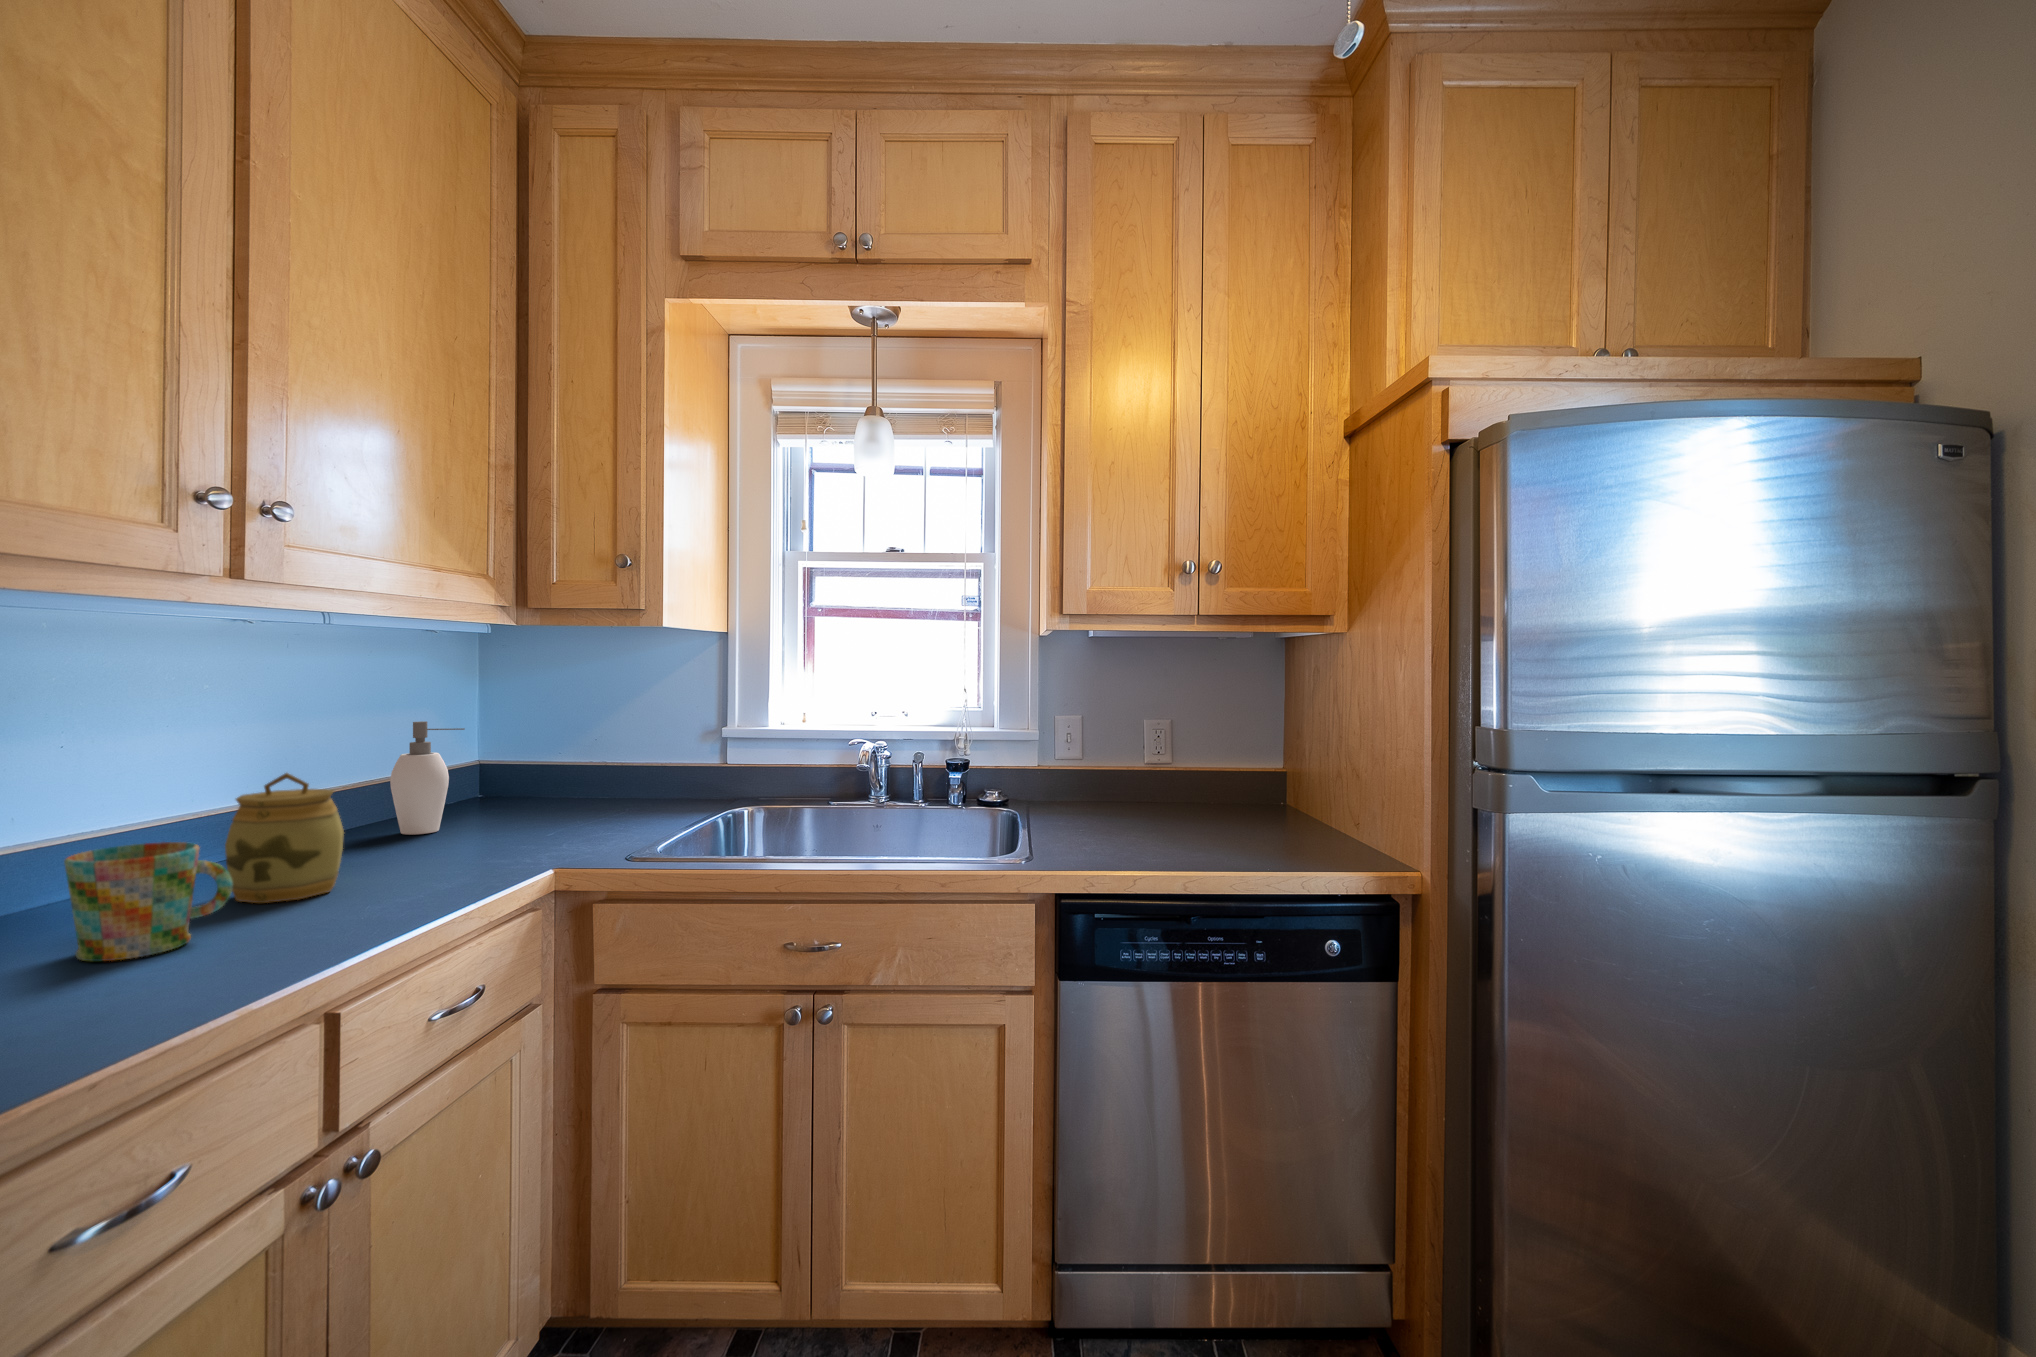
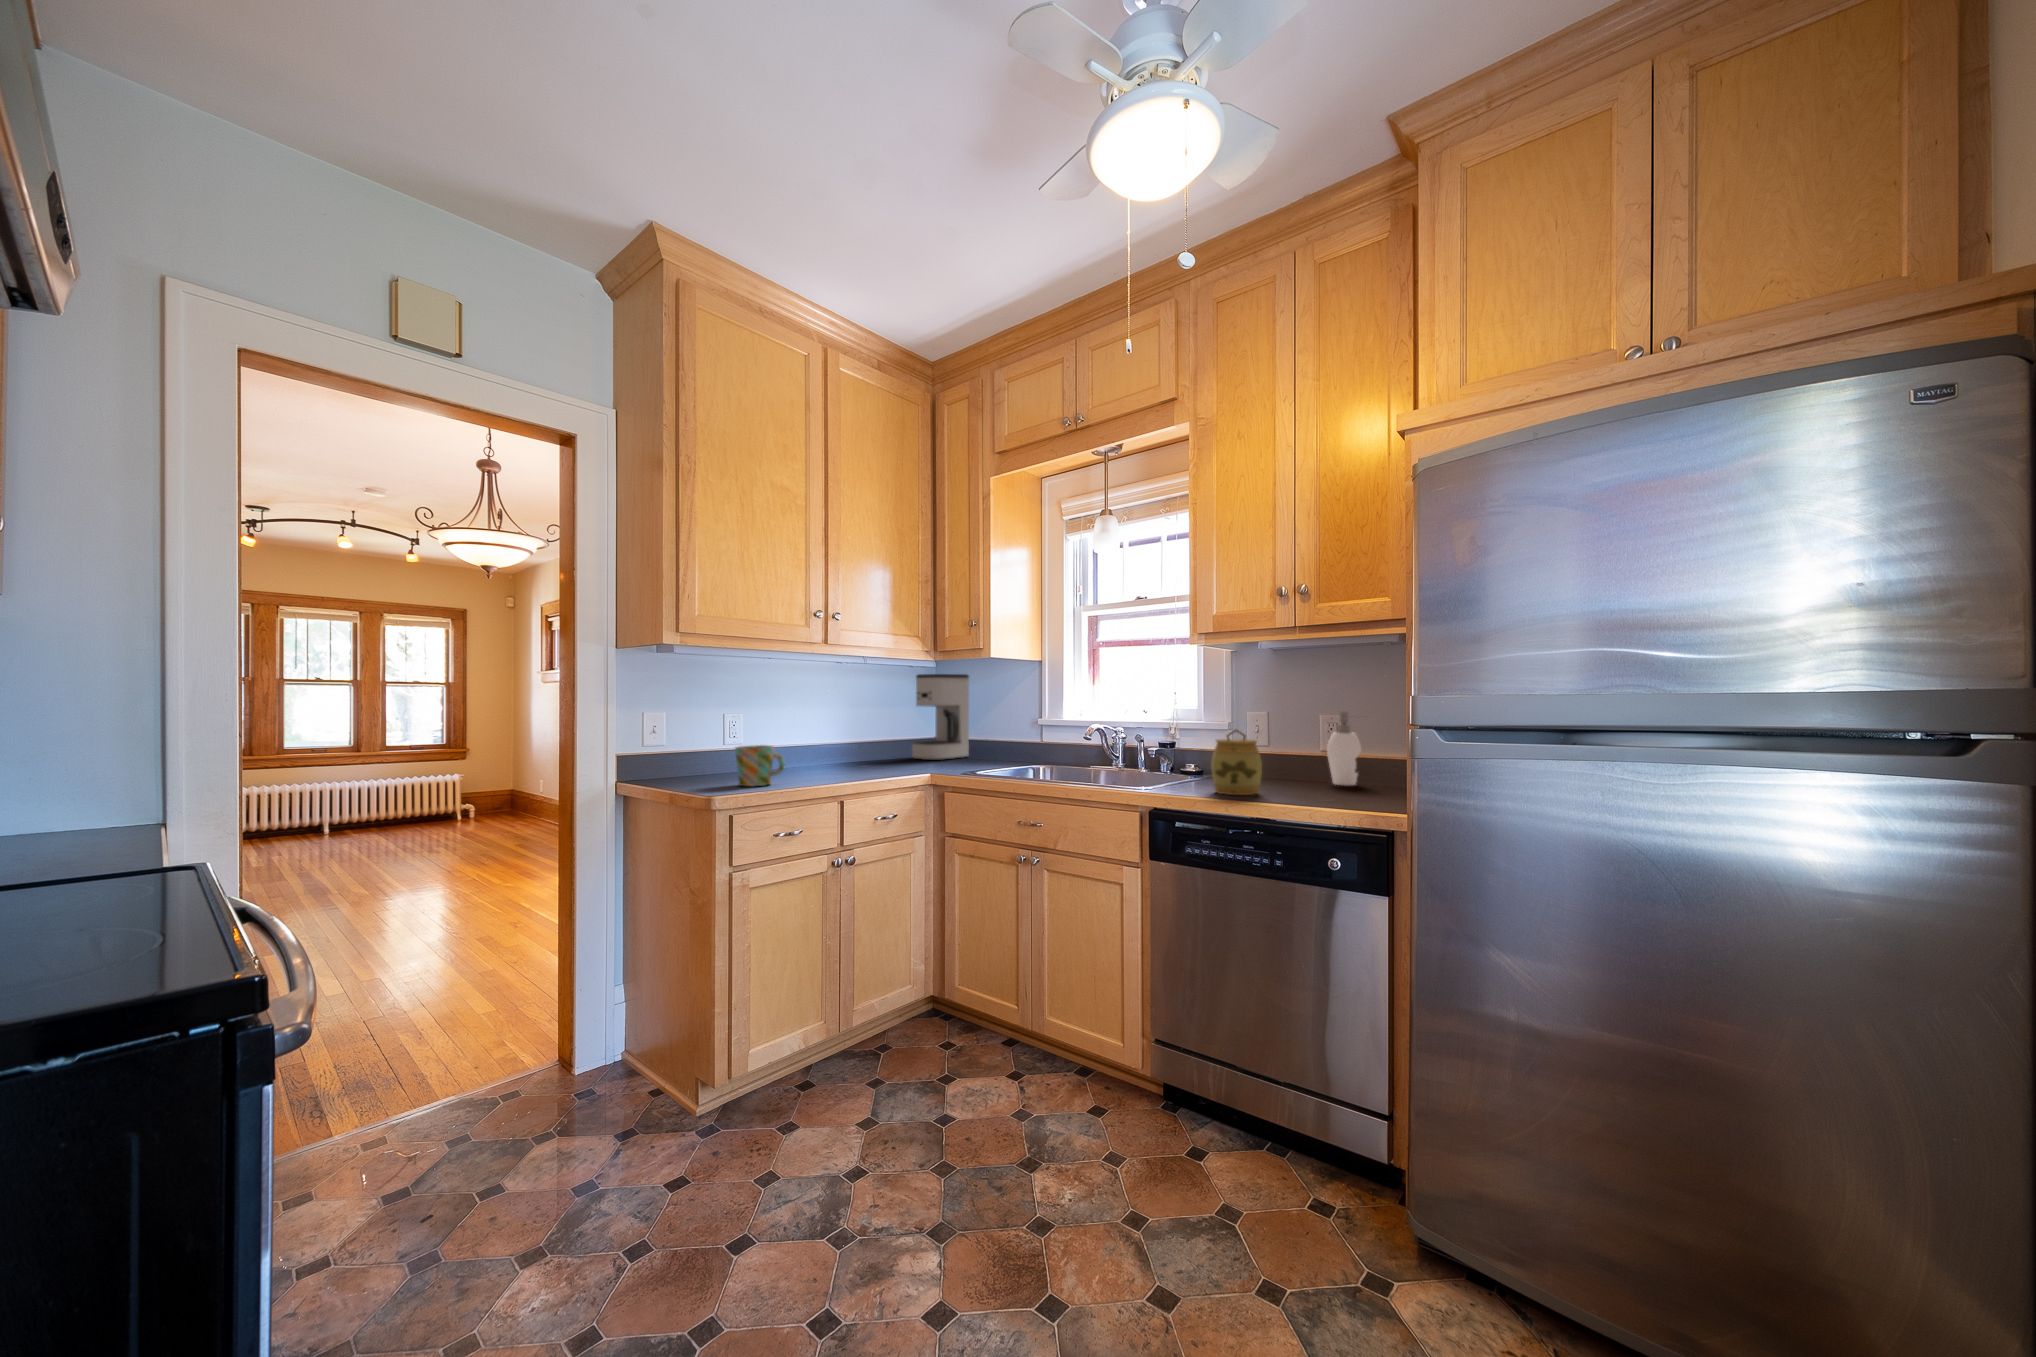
coffee maker: none [469,657,584,817] -> present [912,674,969,760]
soap dispenser: present [390,721,465,835] -> present [1327,711,1361,785]
jar: present [225,773,344,903] -> present [1211,729,1262,795]

